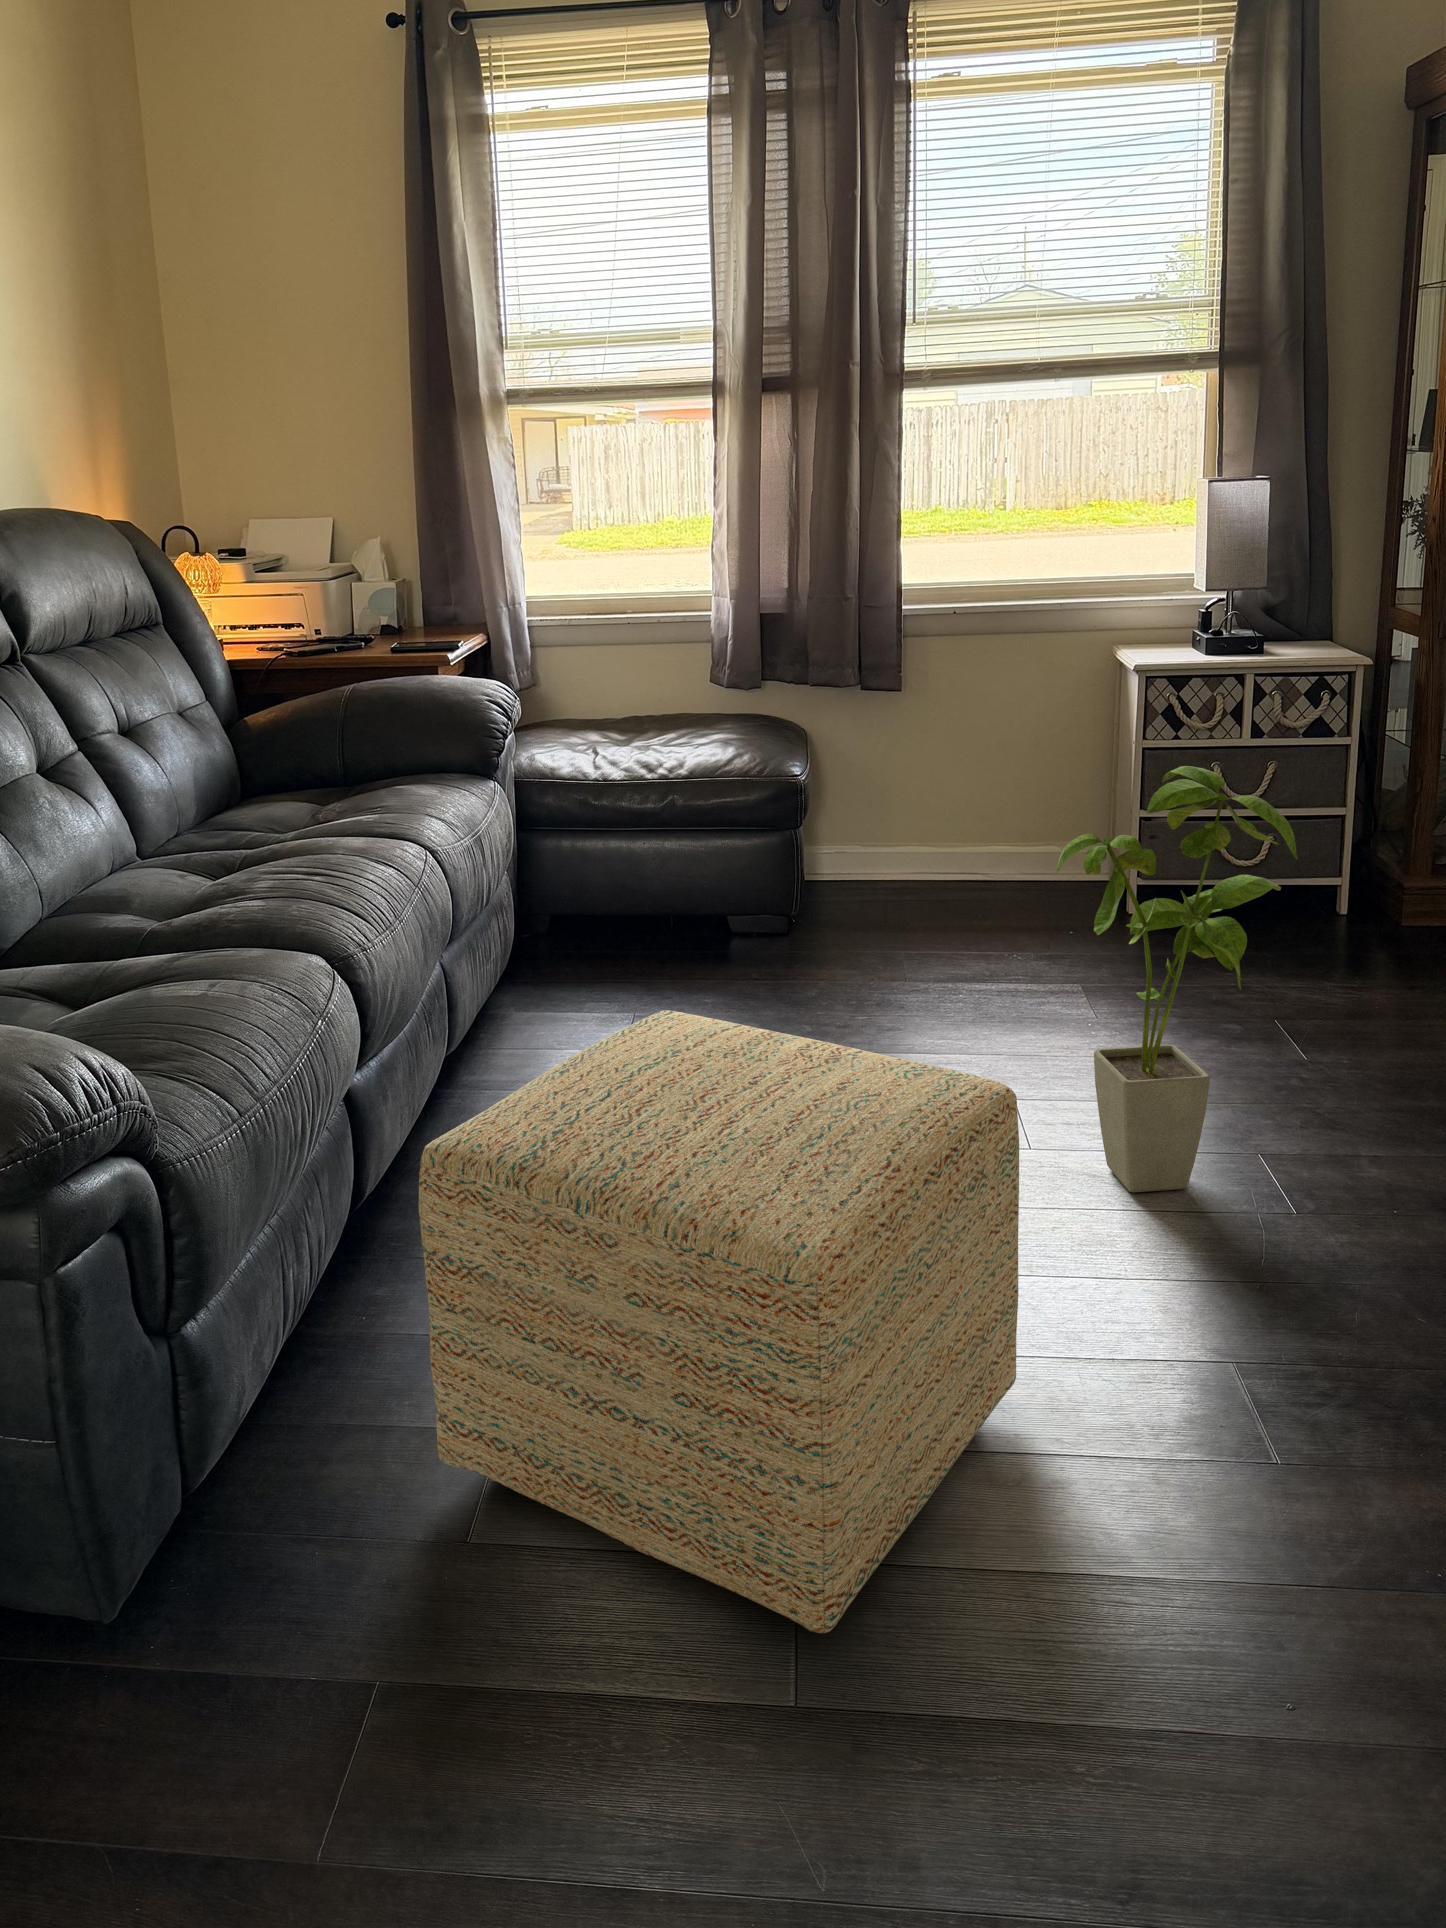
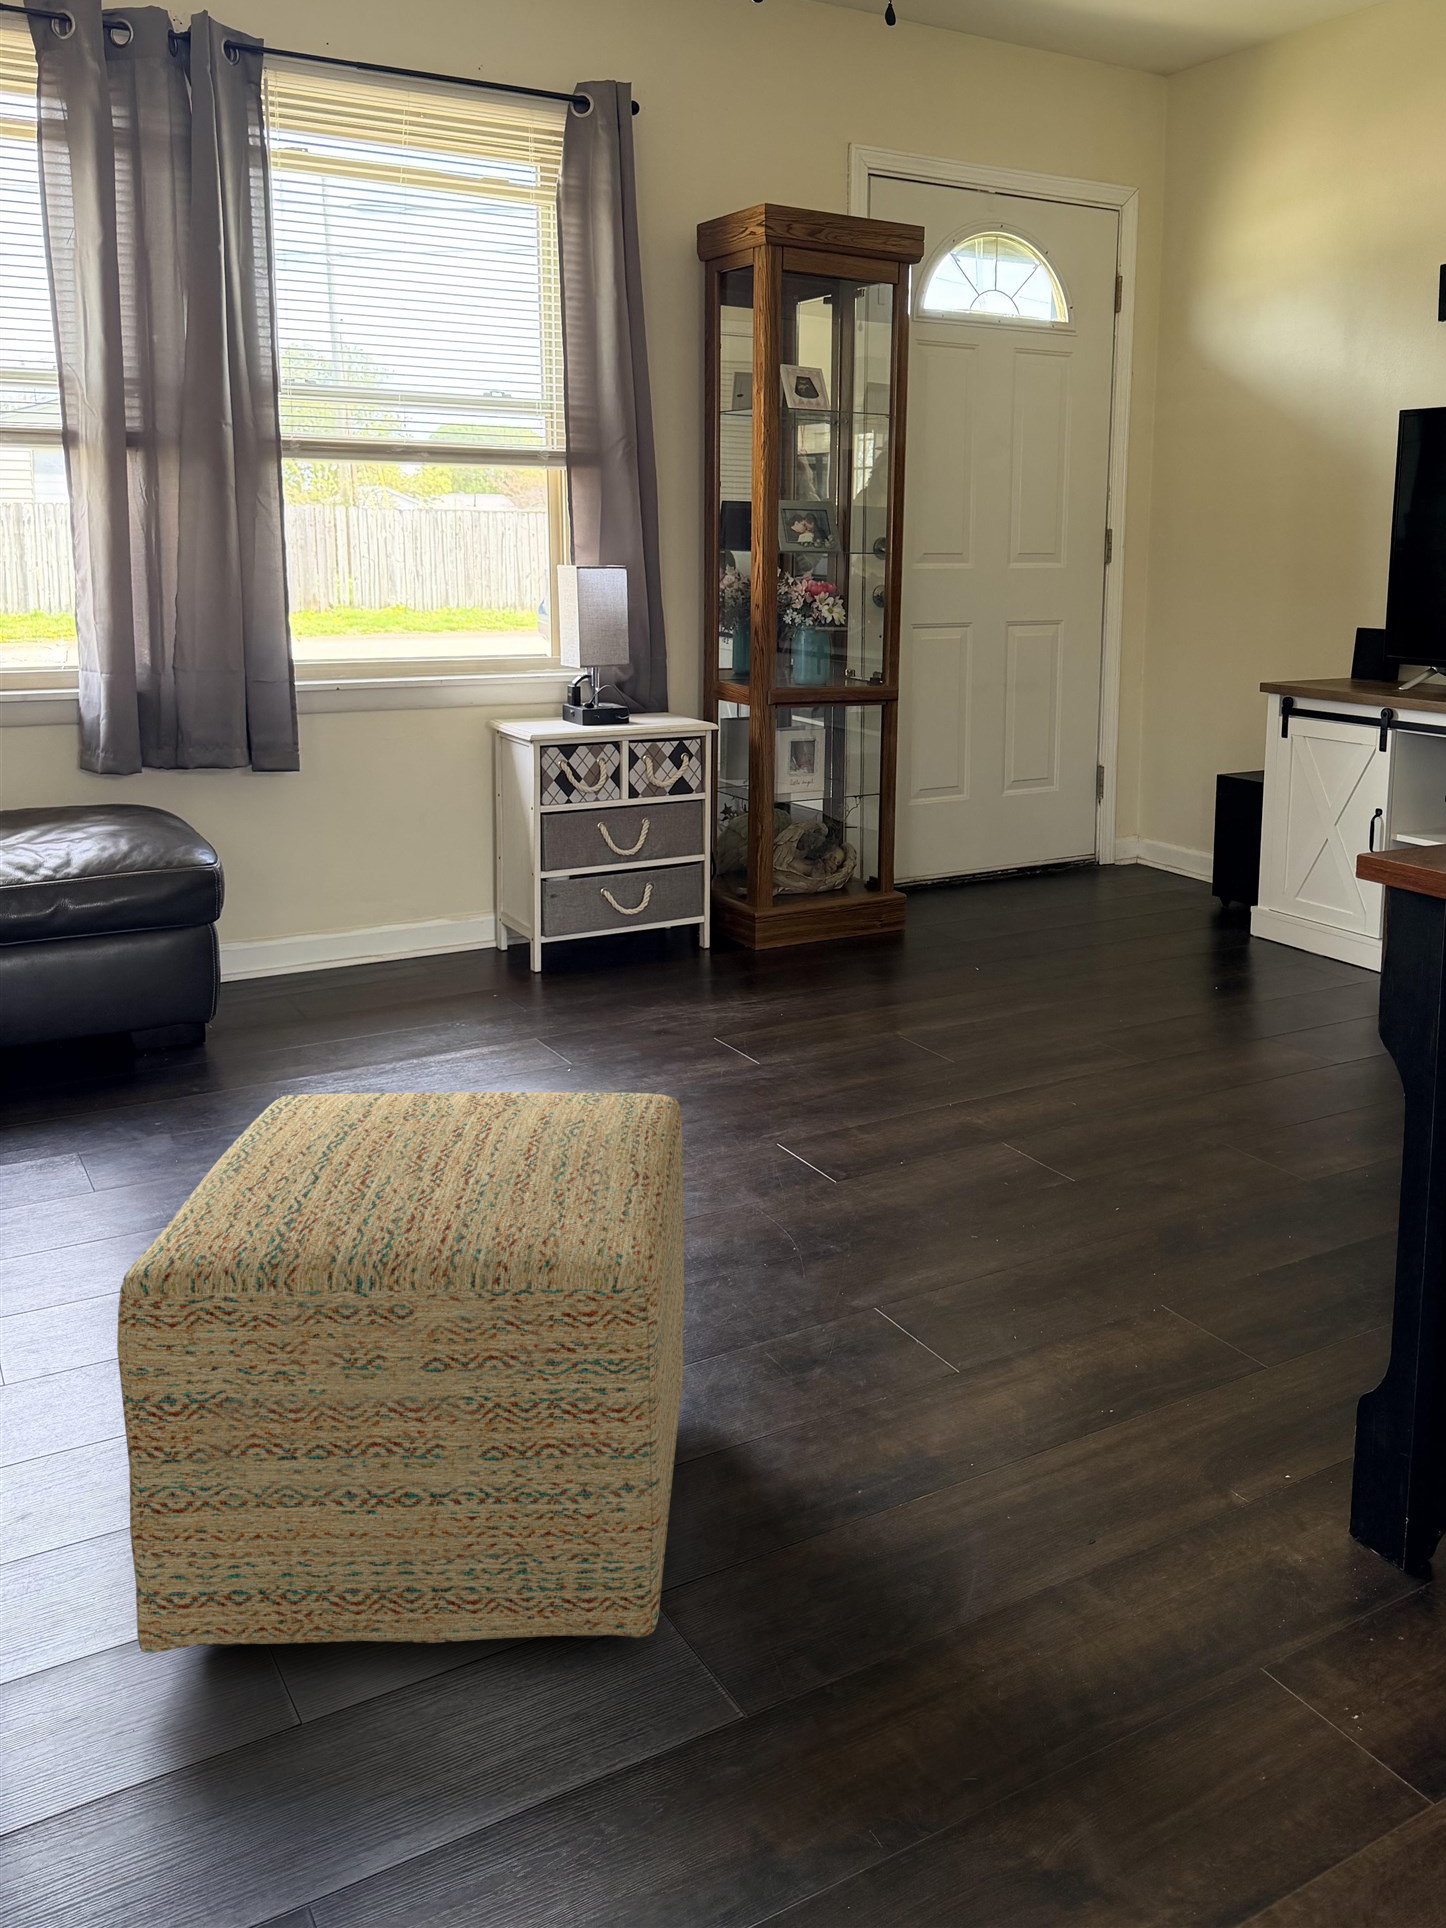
house plant: present [1057,766,1298,1192] -> none [590,807,803,1202]

